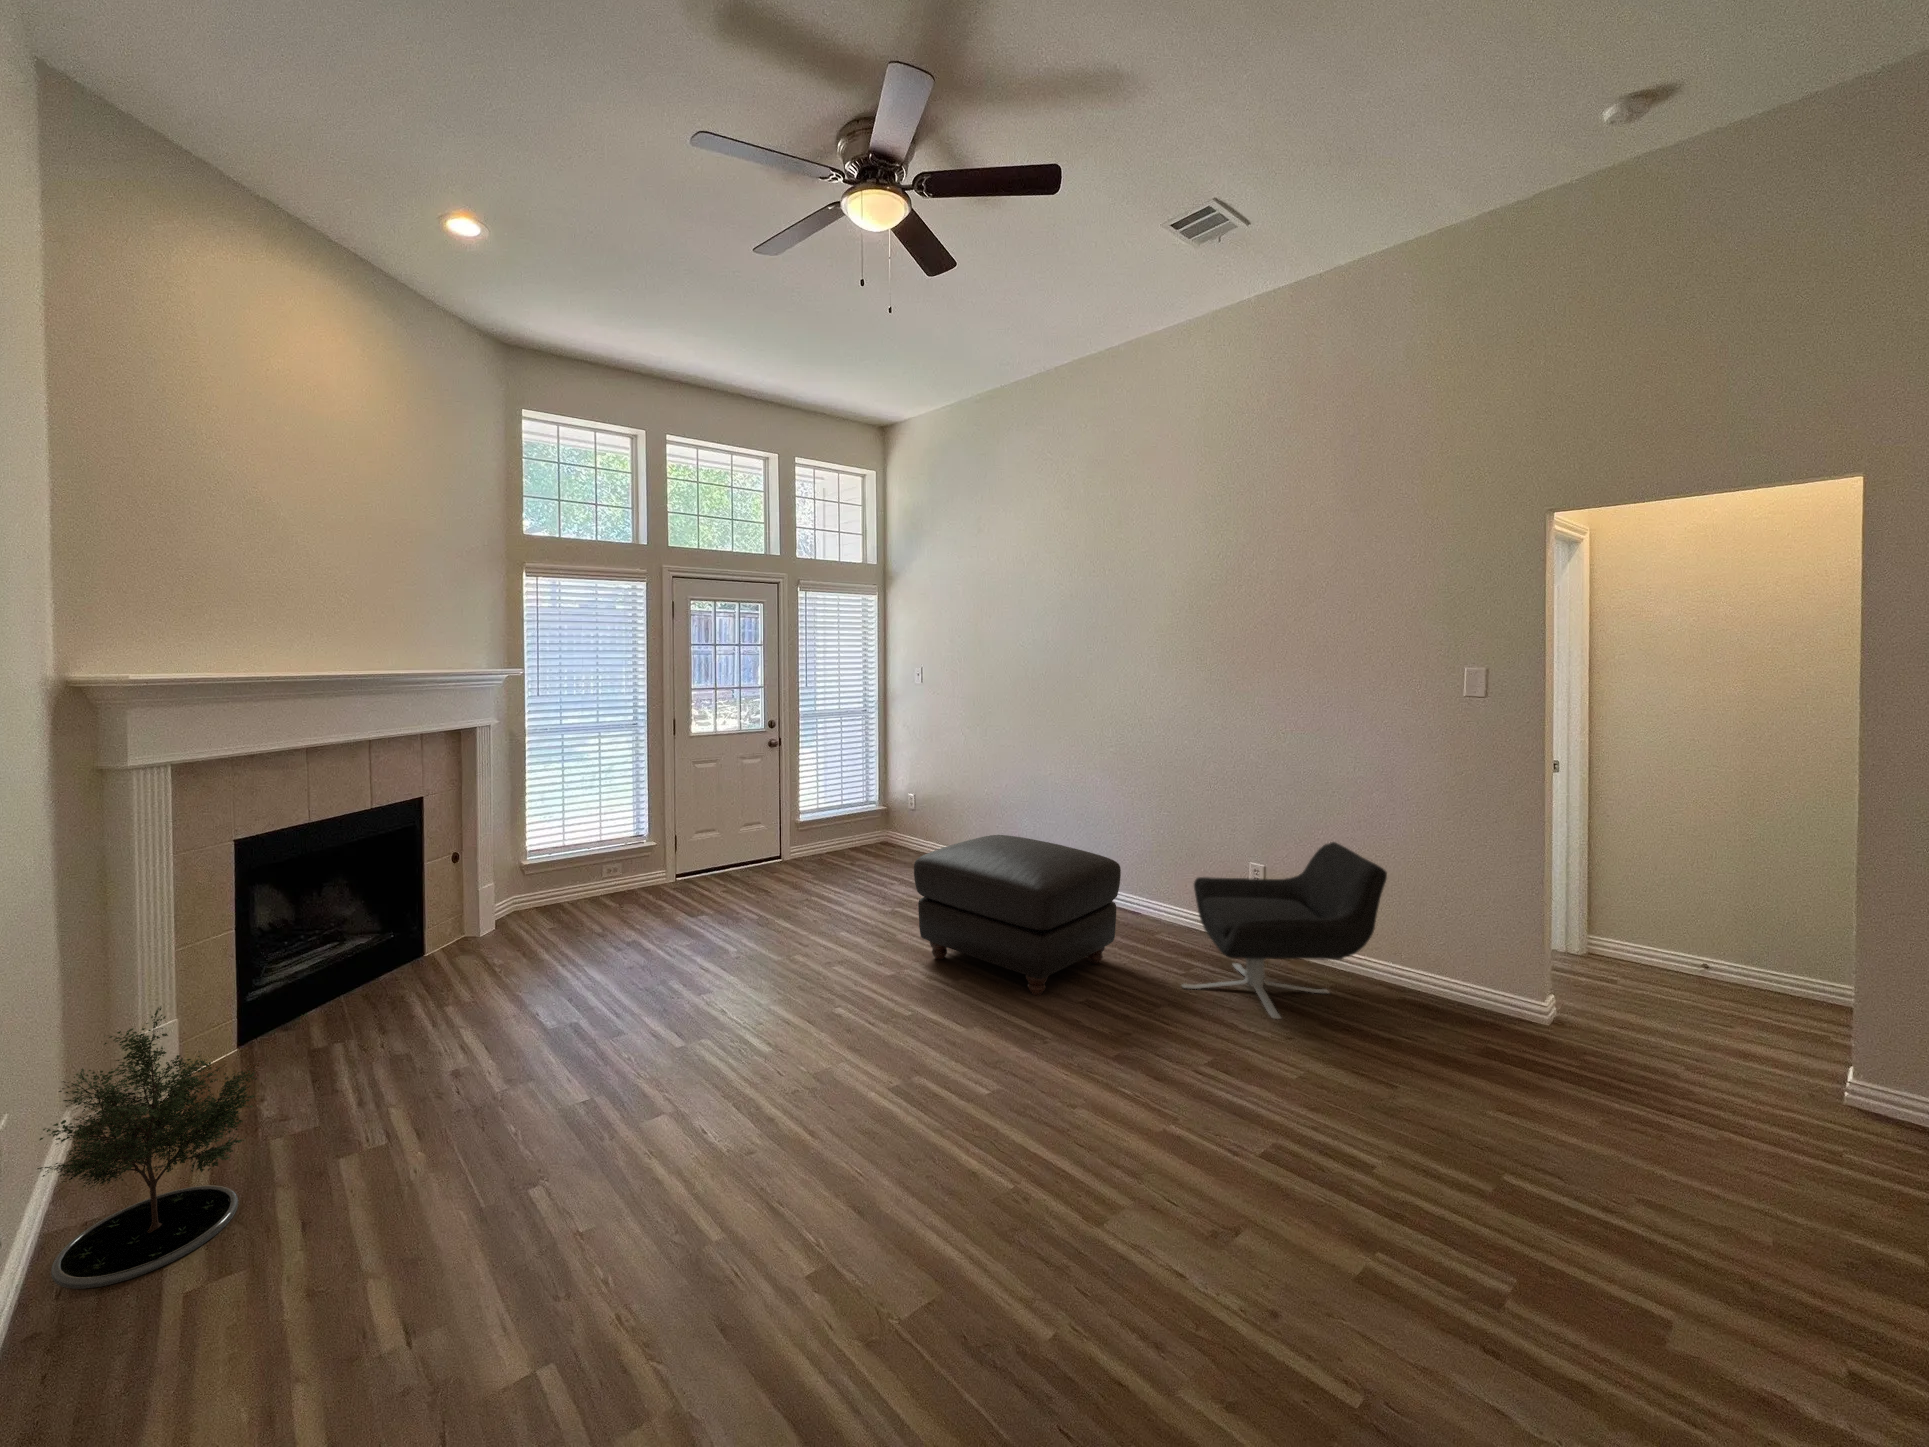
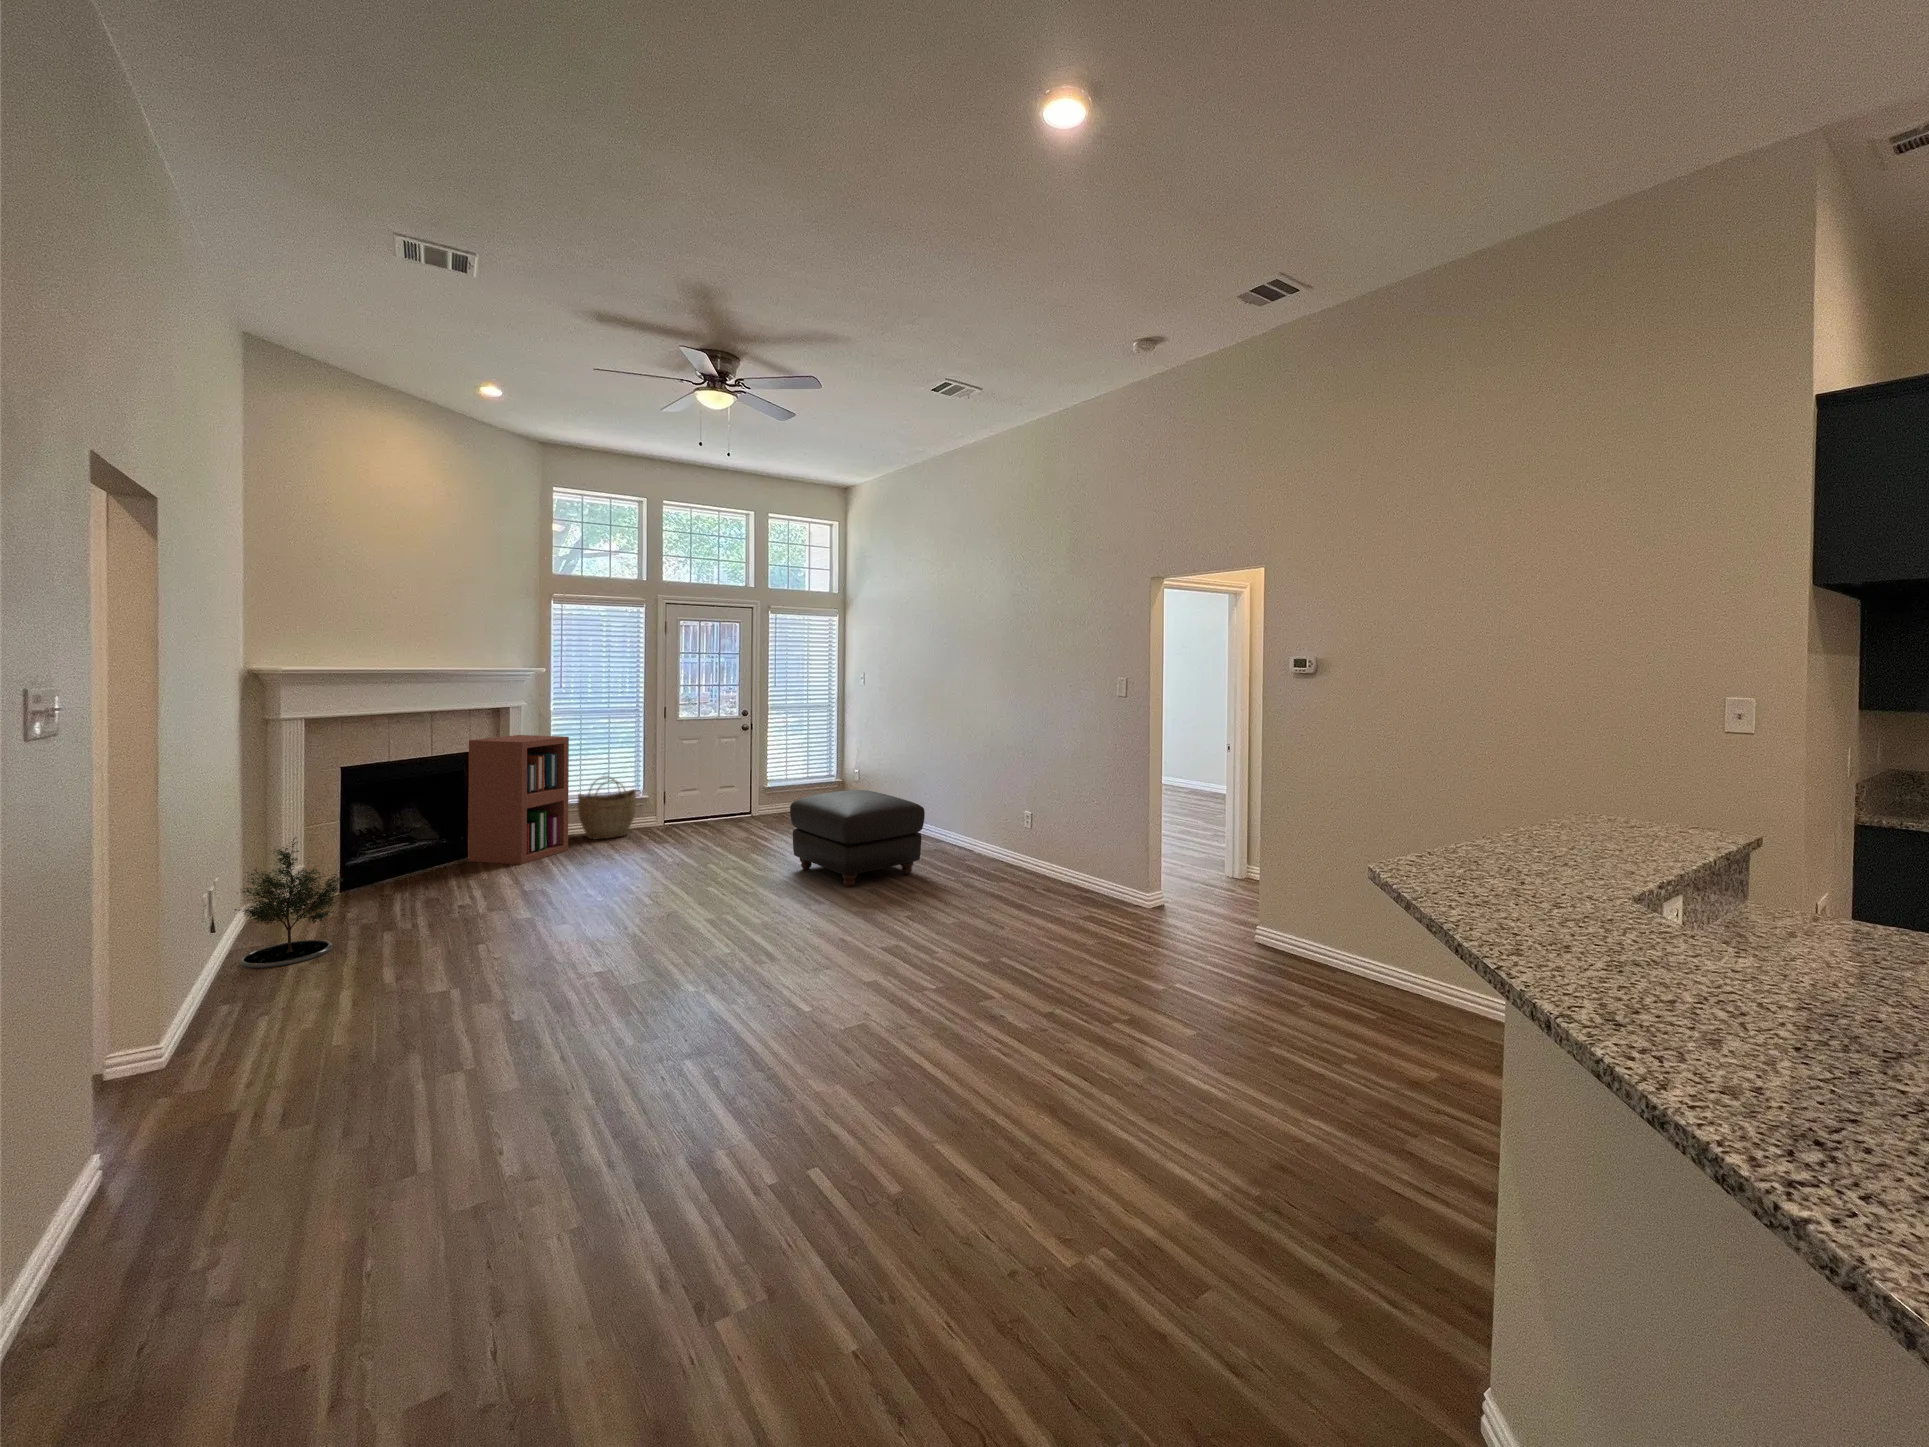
bookshelf: none [423,766,567,964] -> present [468,735,569,865]
woven basket: none [568,817,646,909] -> present [577,778,636,839]
lounge chair: present [1182,842,1387,1019] -> none [946,795,1063,901]

